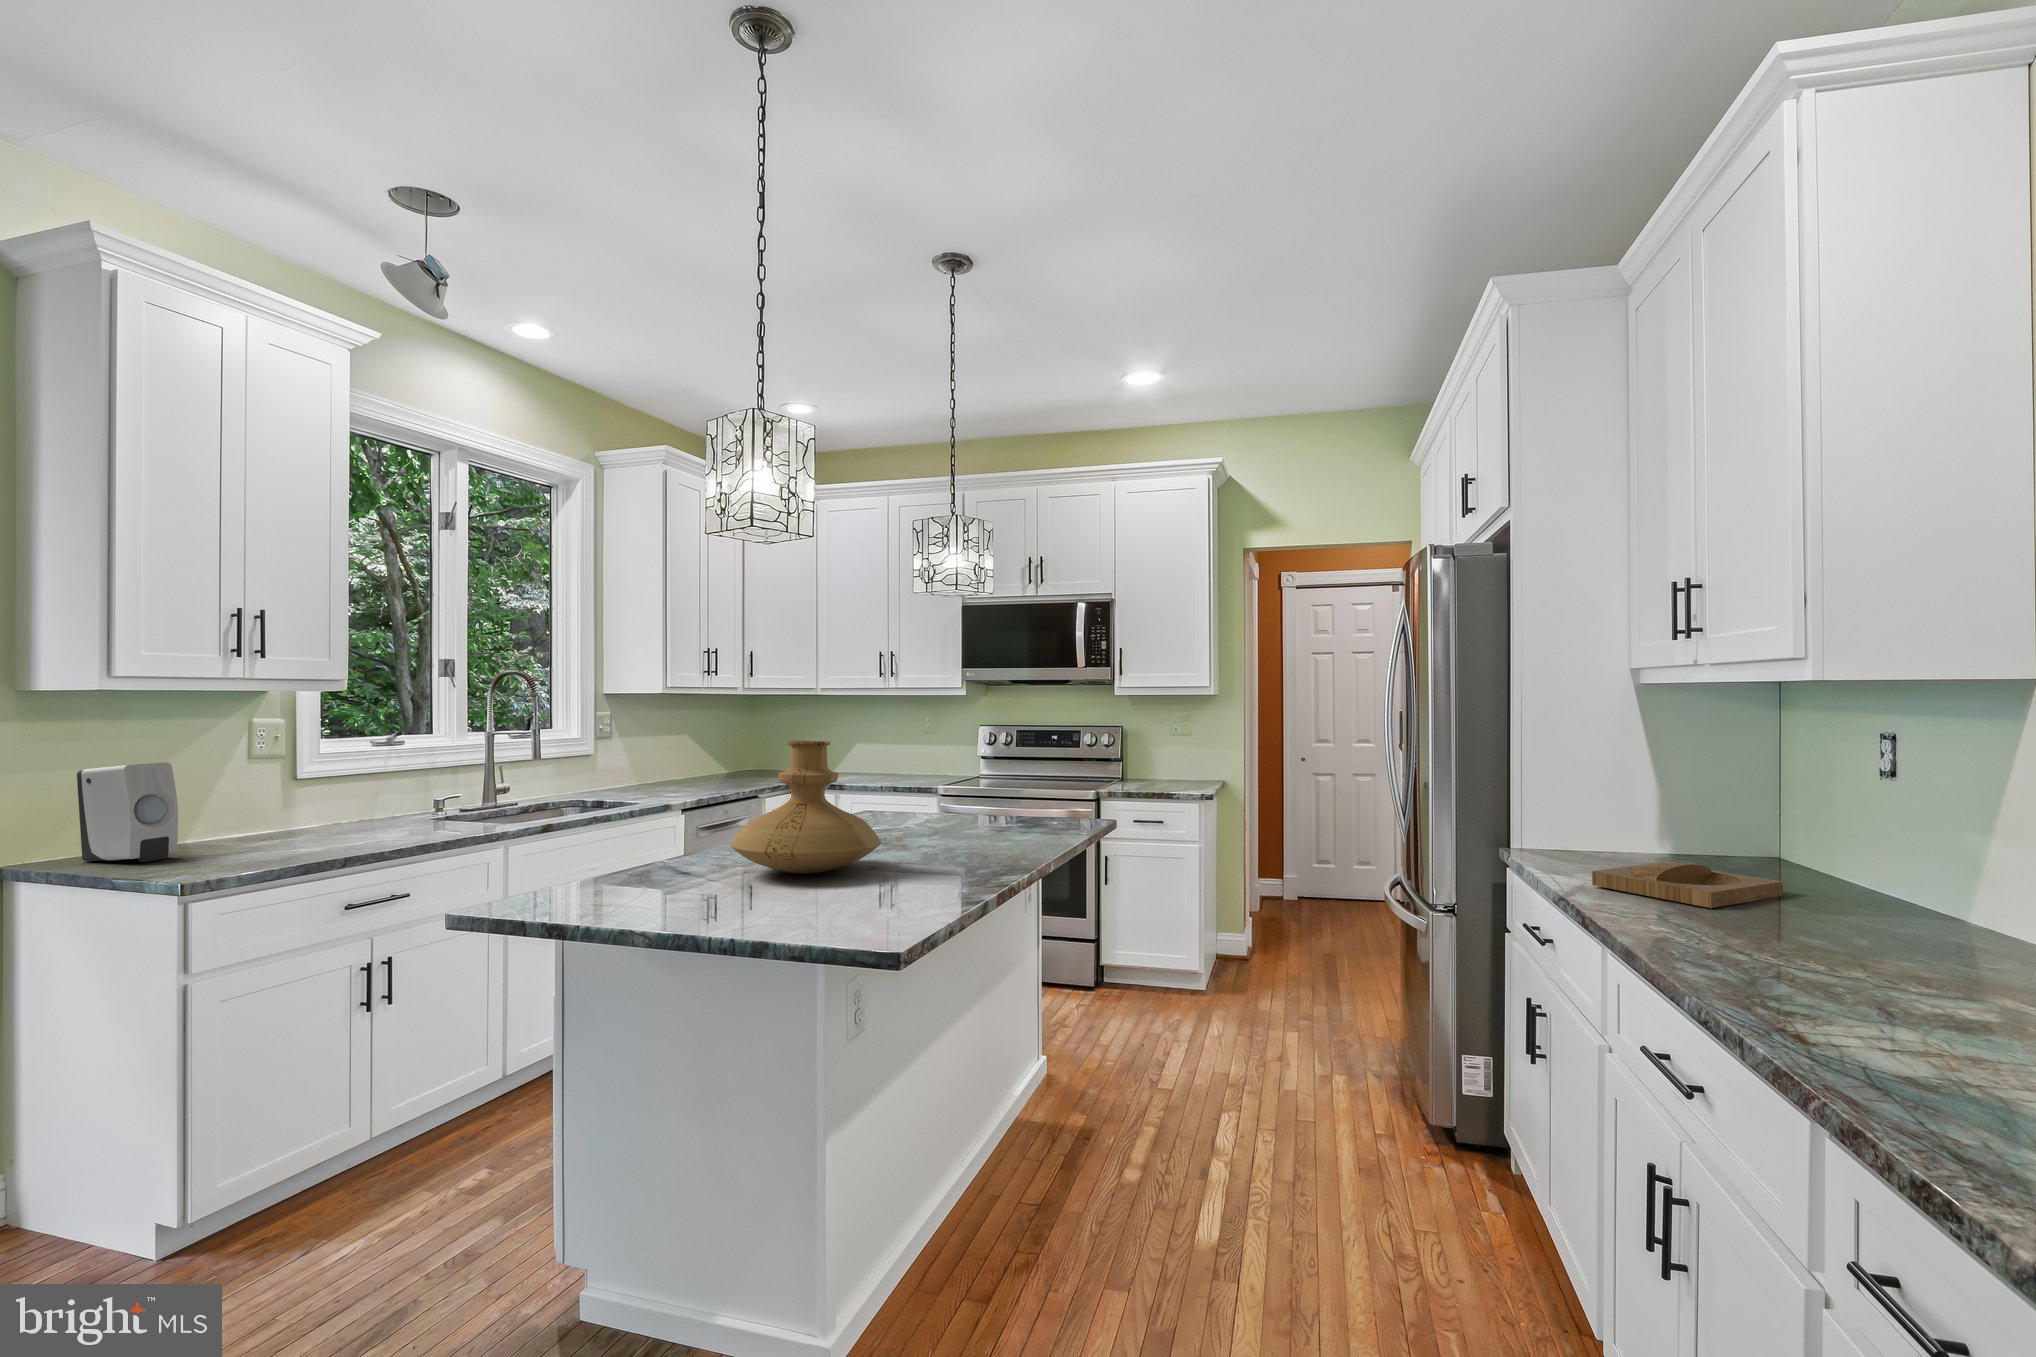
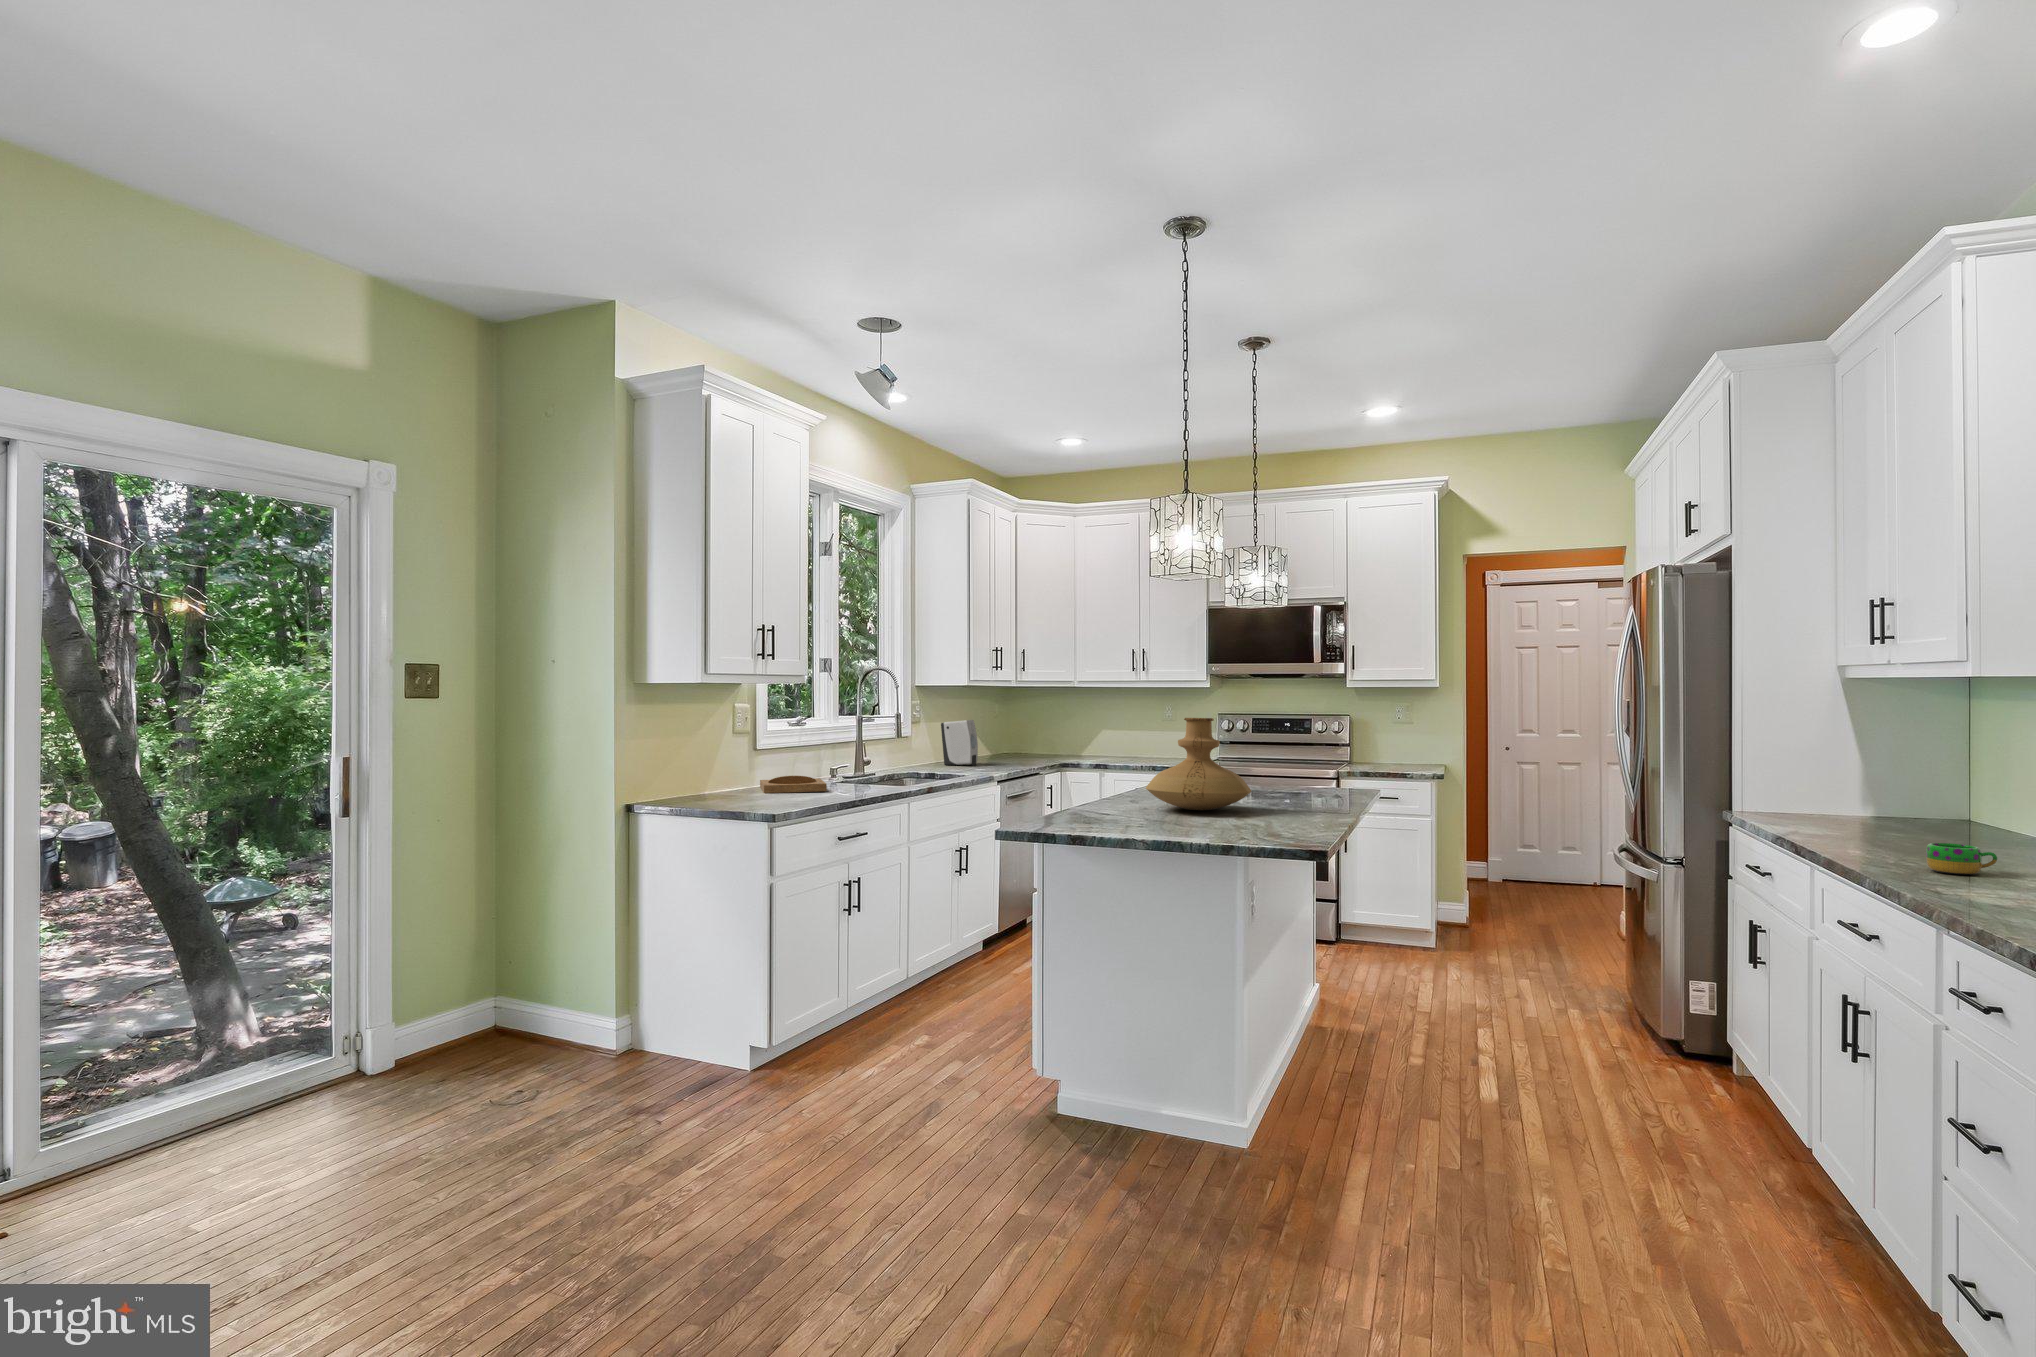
soap dispenser: present [77,762,178,862] -> present [941,720,978,766]
tray: present [1592,862,1783,908] -> present [760,776,827,793]
mug: none [1761,933,1863,987] -> present [1926,843,1997,875]

